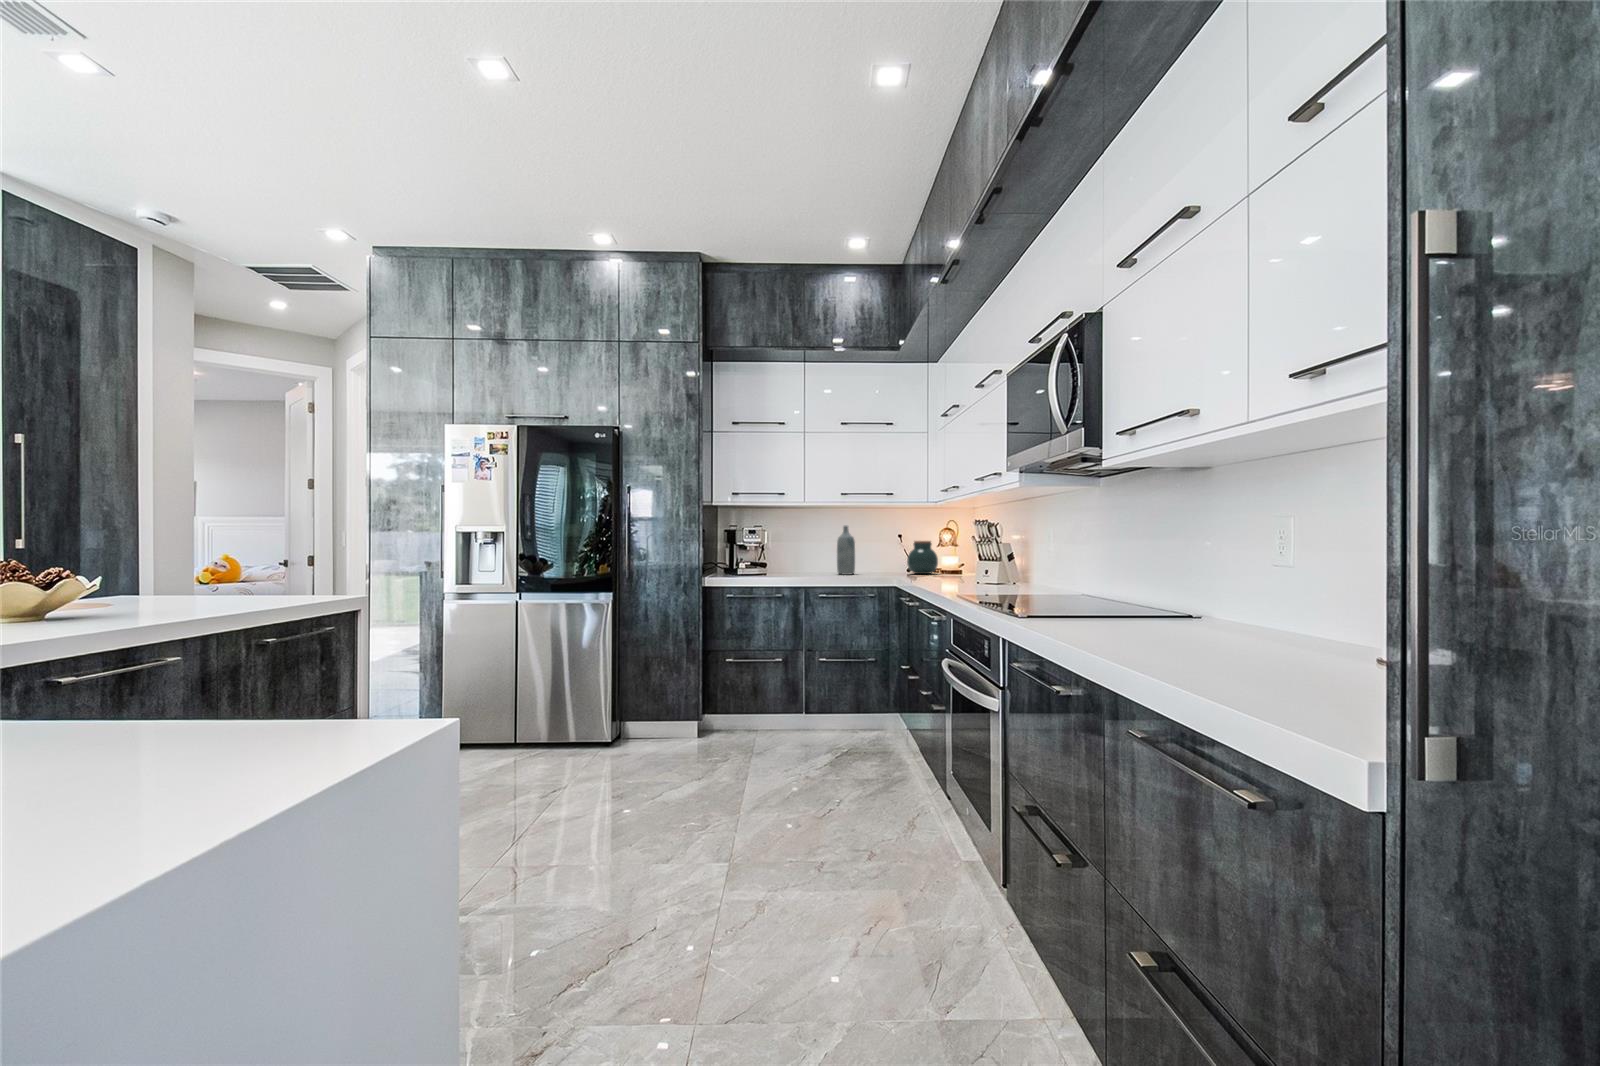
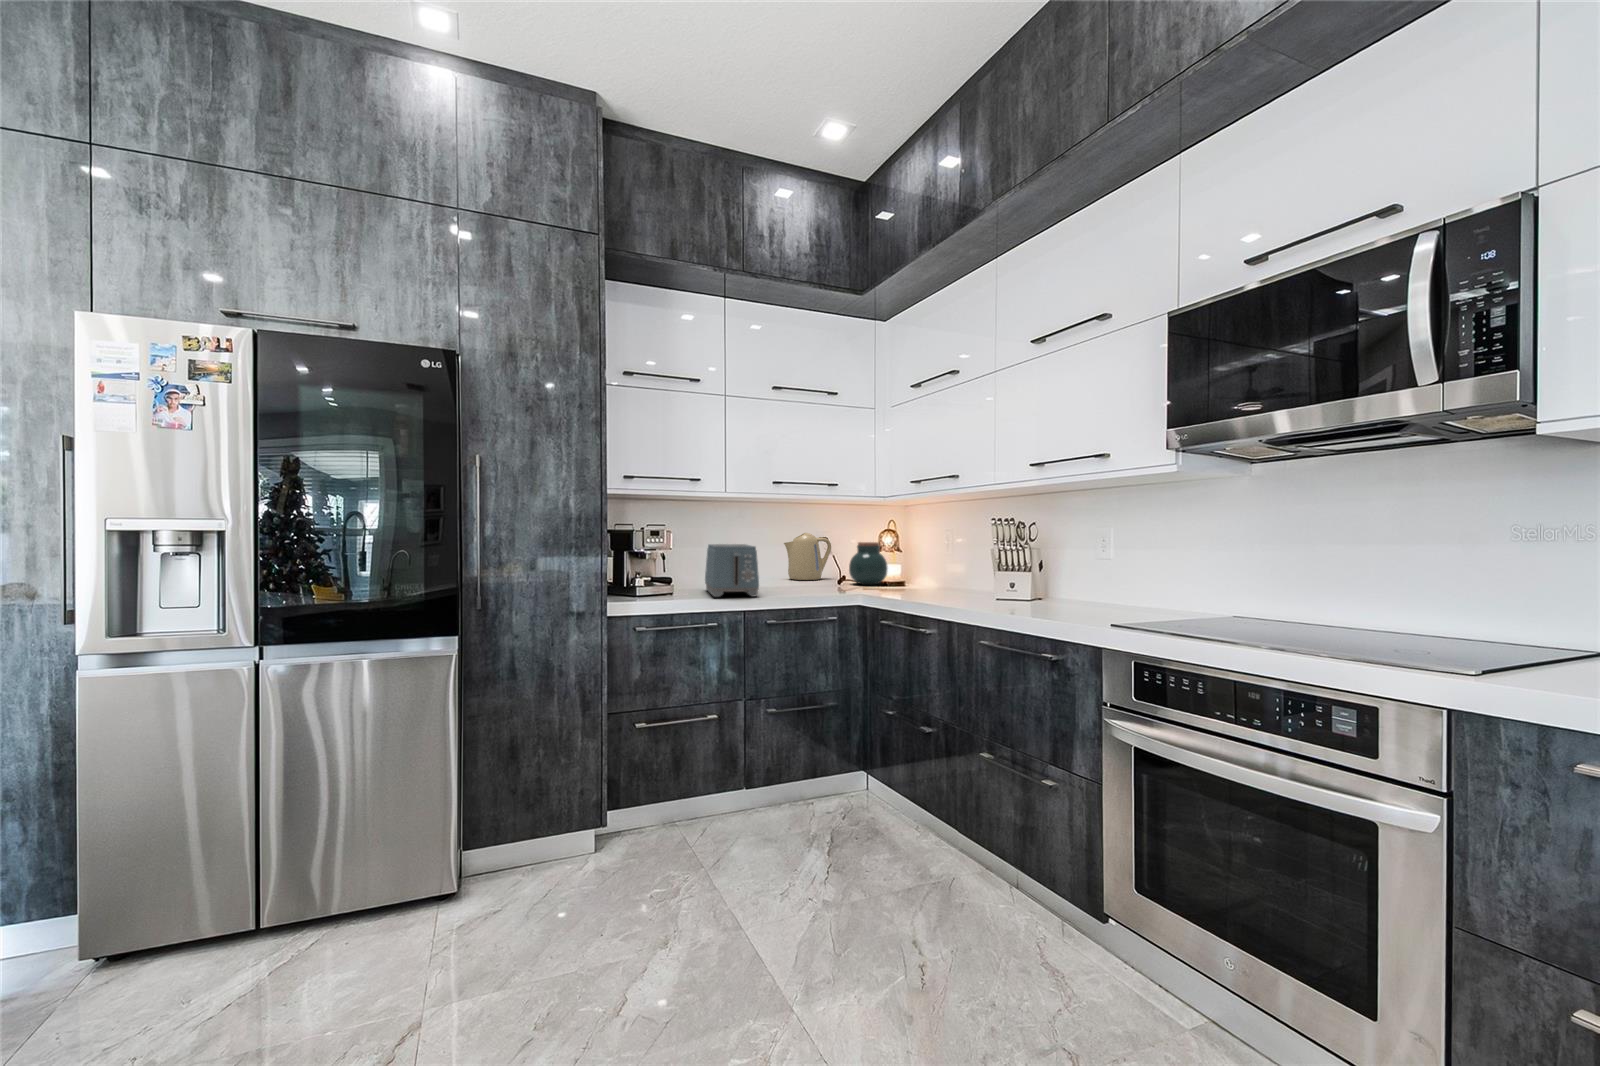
bottle: present [837,526,855,575] -> none [760,522,784,587]
kettle: none [868,535,906,572] -> present [784,533,831,580]
toaster: none [784,542,823,578] -> present [705,544,759,597]

